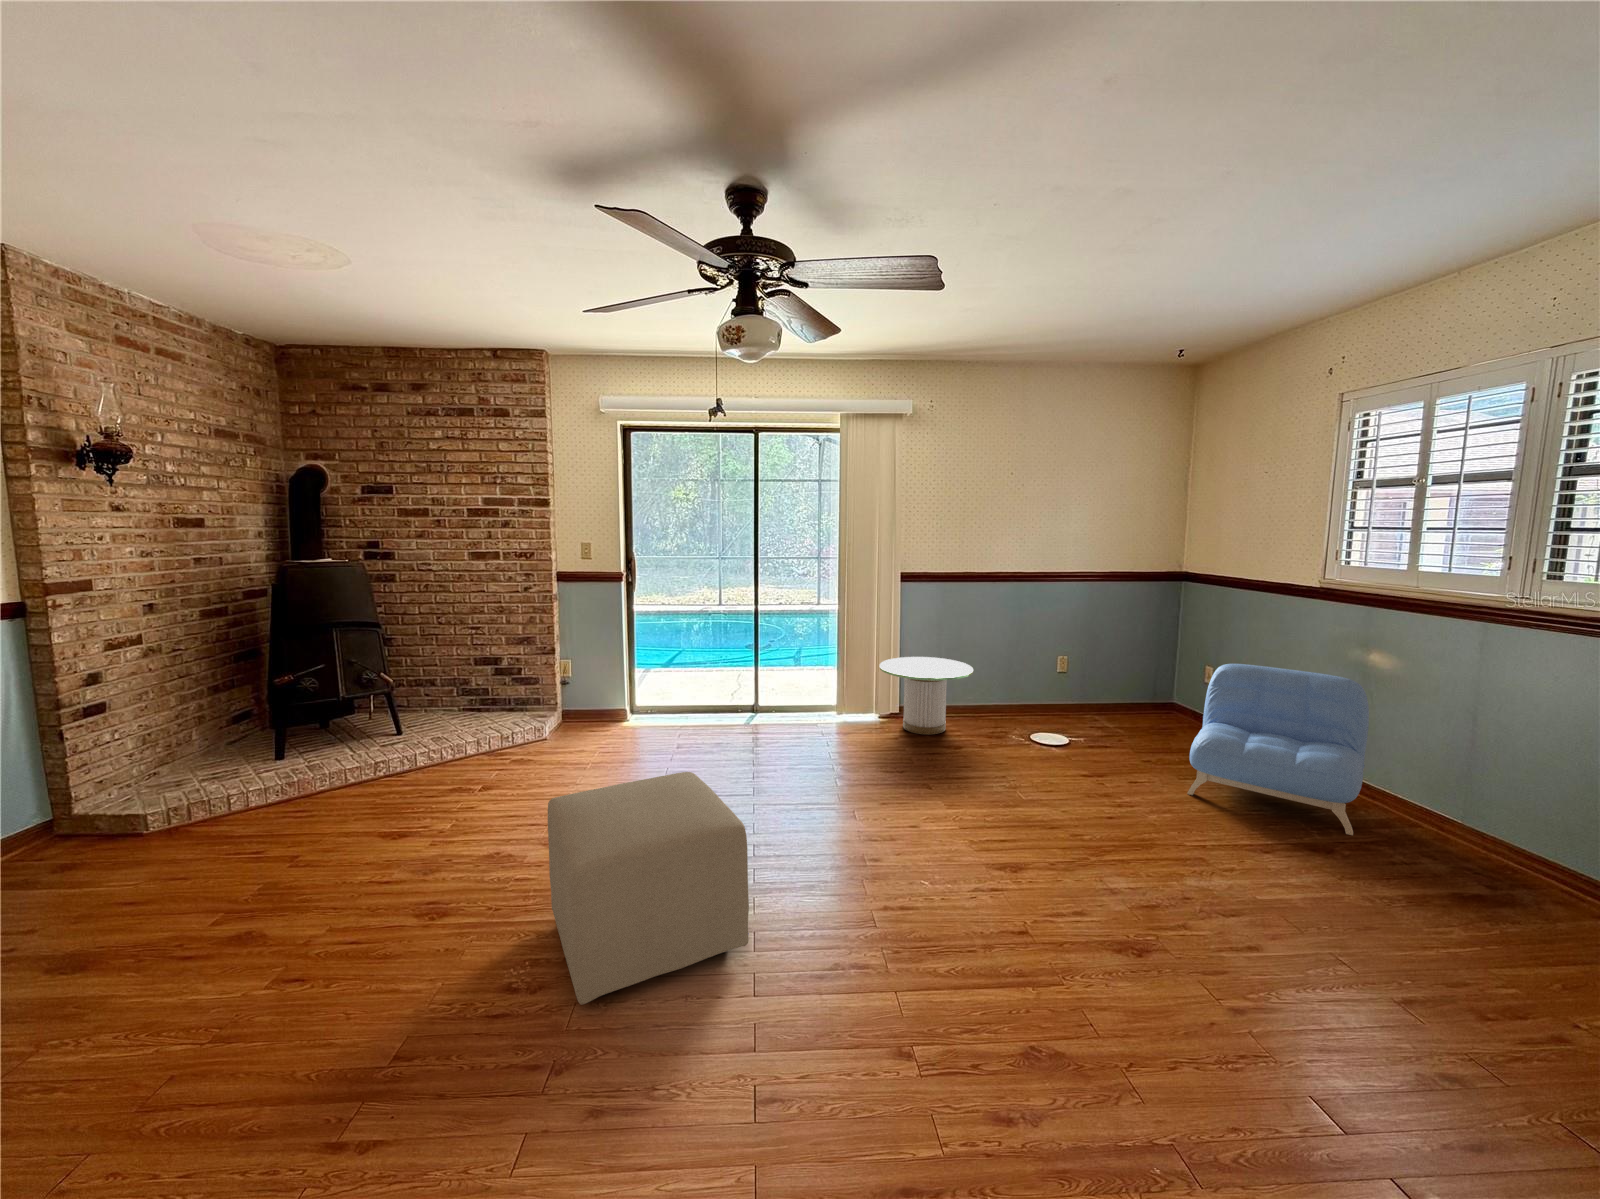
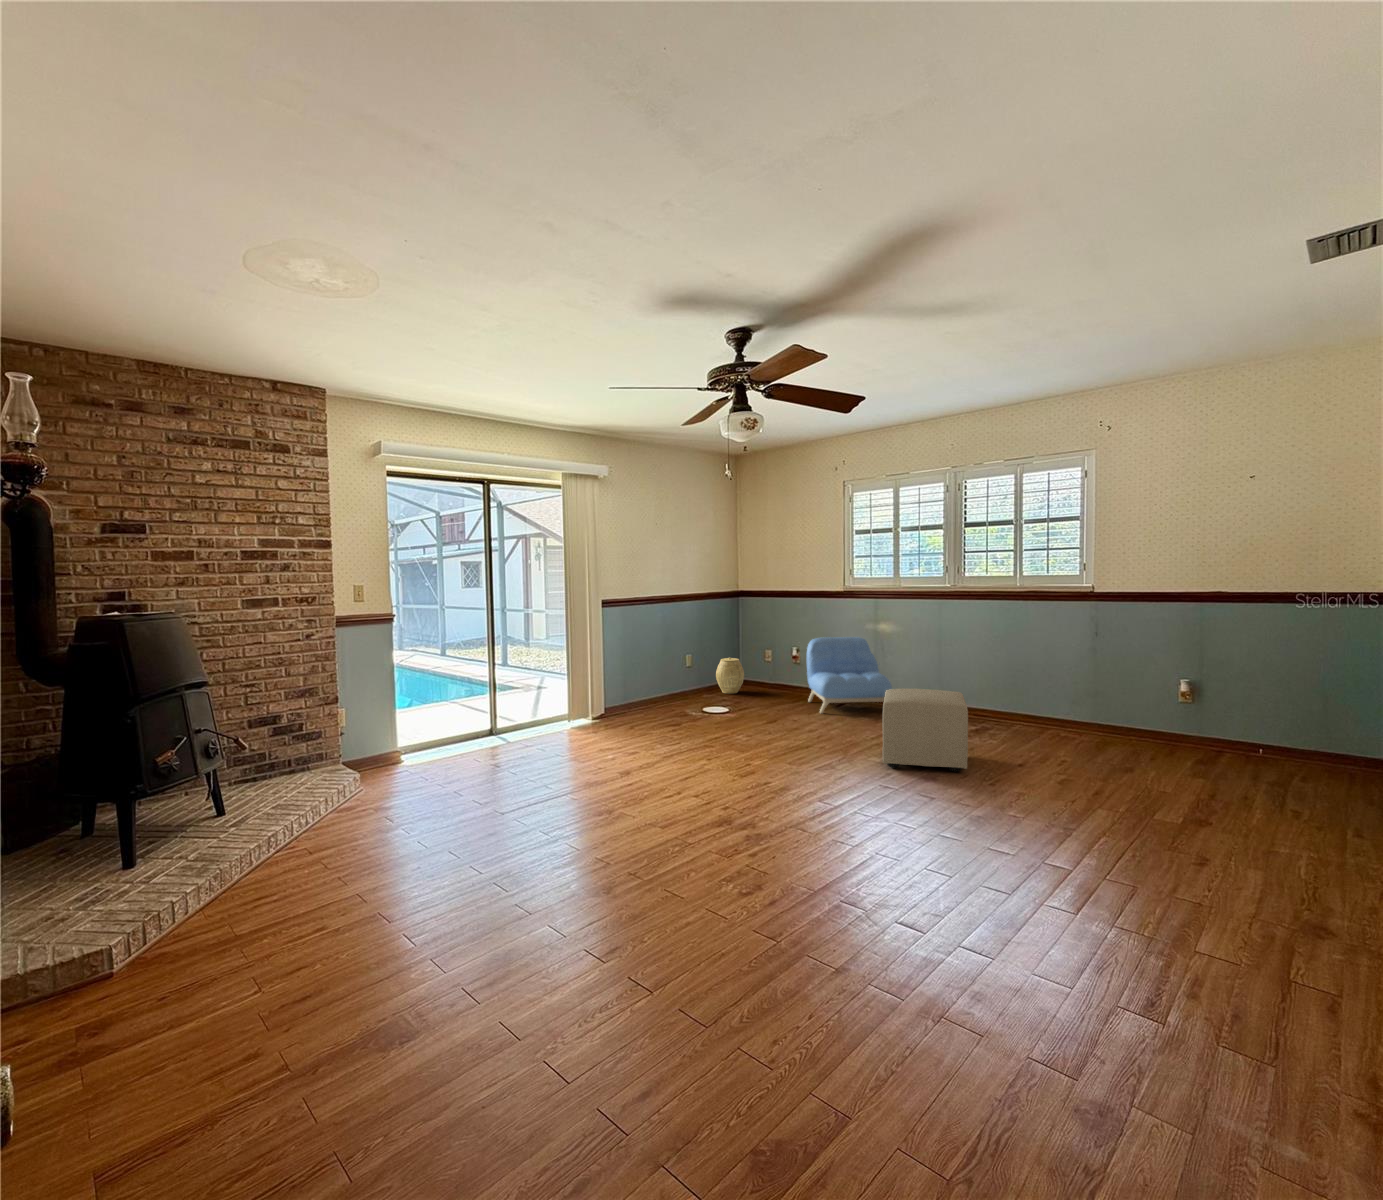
side table: present [880,657,973,734] -> none [607,664,678,721]
woven basket: none [1093,668,1138,720] -> present [716,657,744,694]
ottoman: present [548,772,749,1005] -> present [882,689,968,772]

